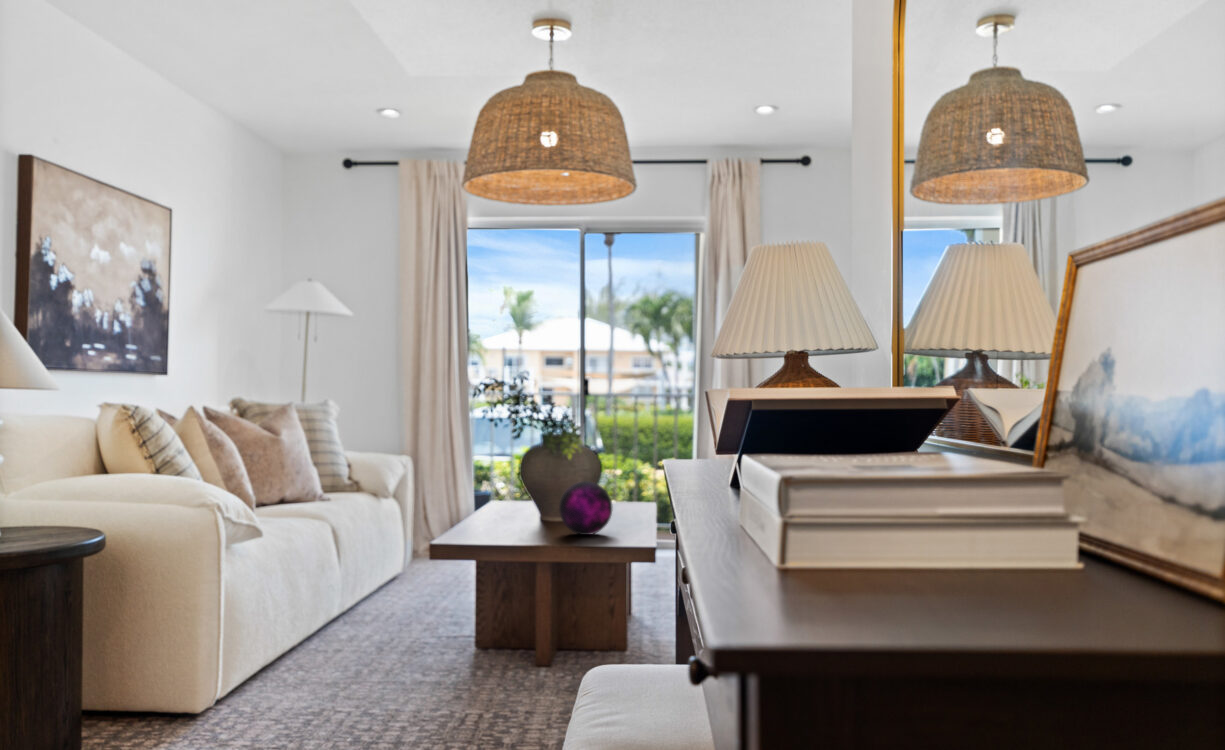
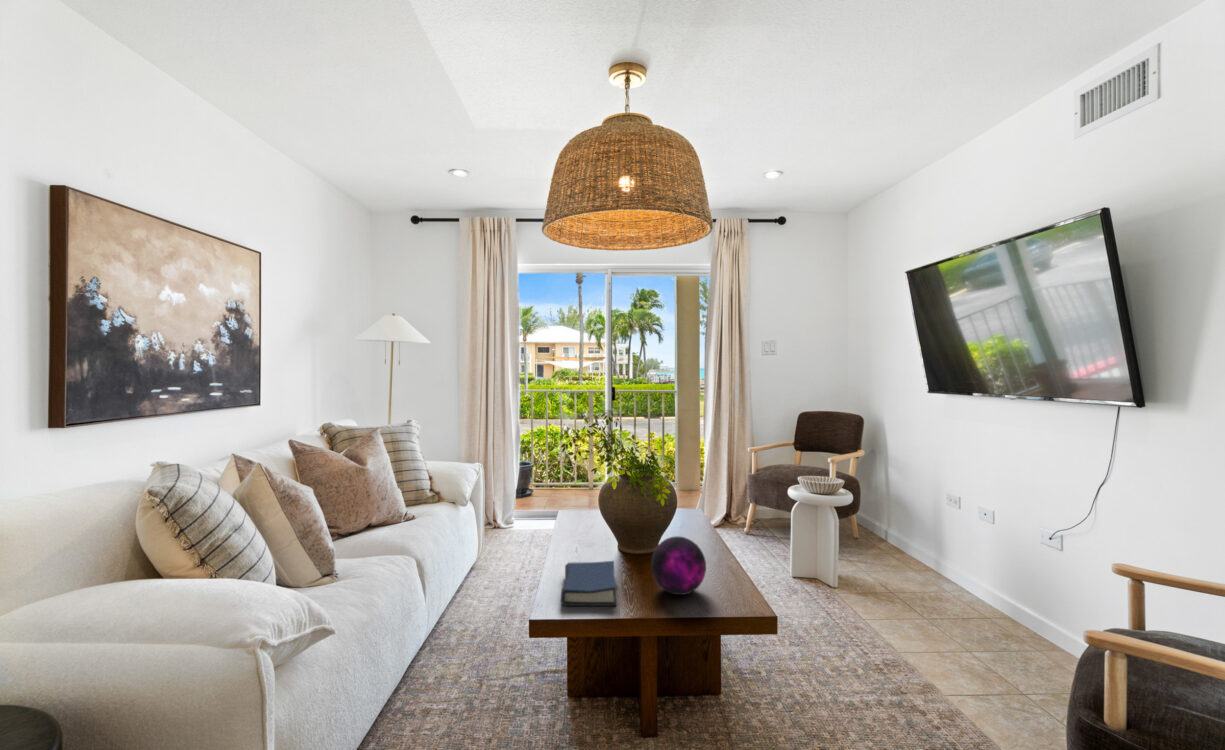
hardback book: none [469,512,529,538] -> present [561,561,616,606]

